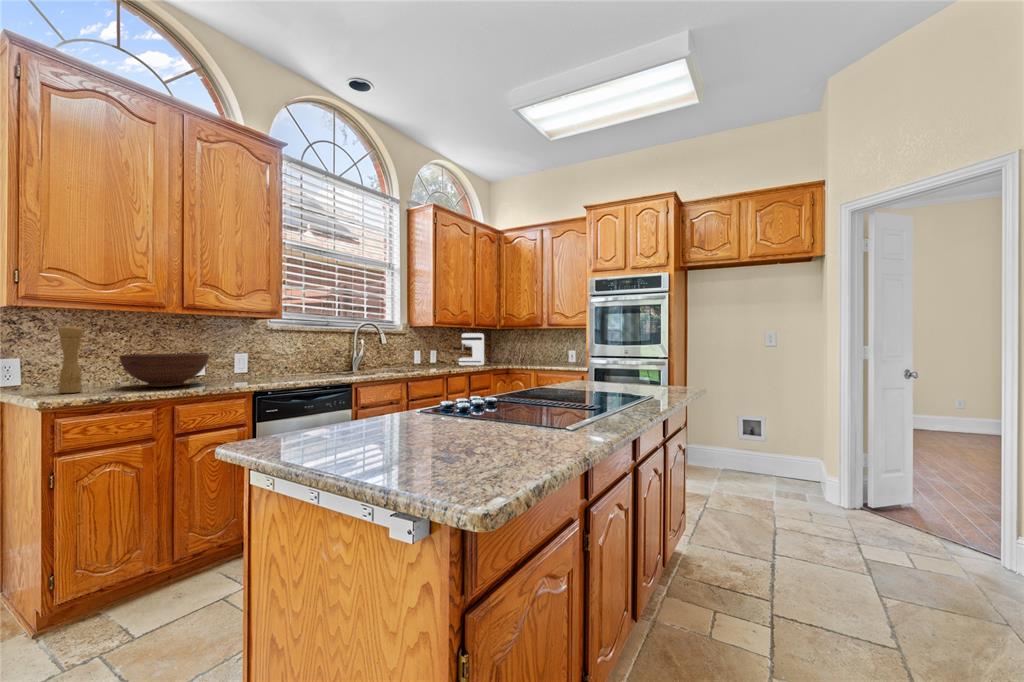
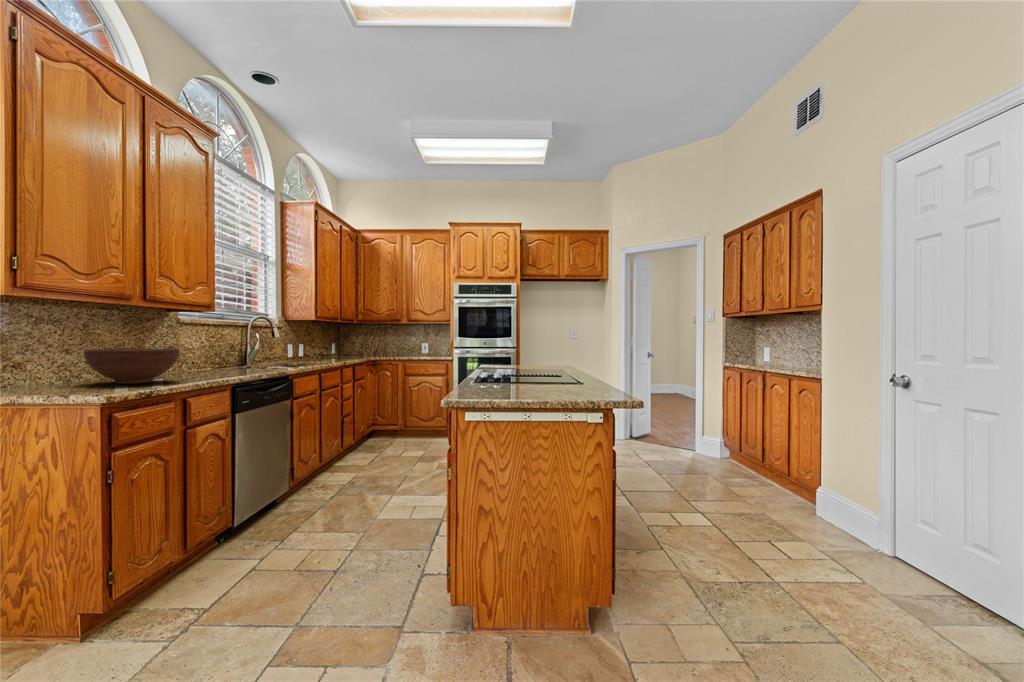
pepper mill: present [58,325,83,393] -> none [44,317,71,392]
coffee maker: present [453,333,484,366] -> none [321,328,355,359]

